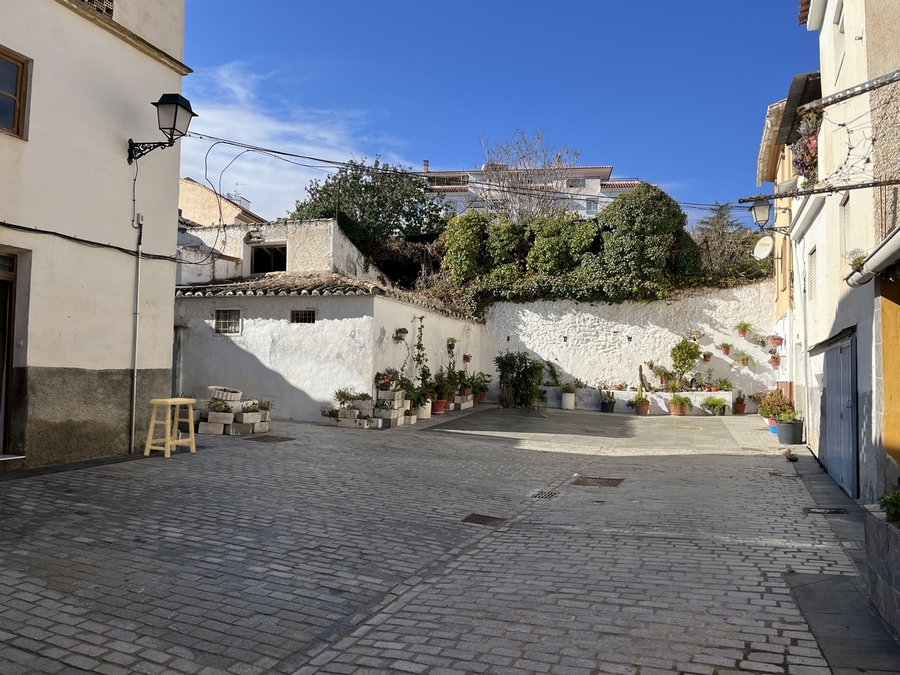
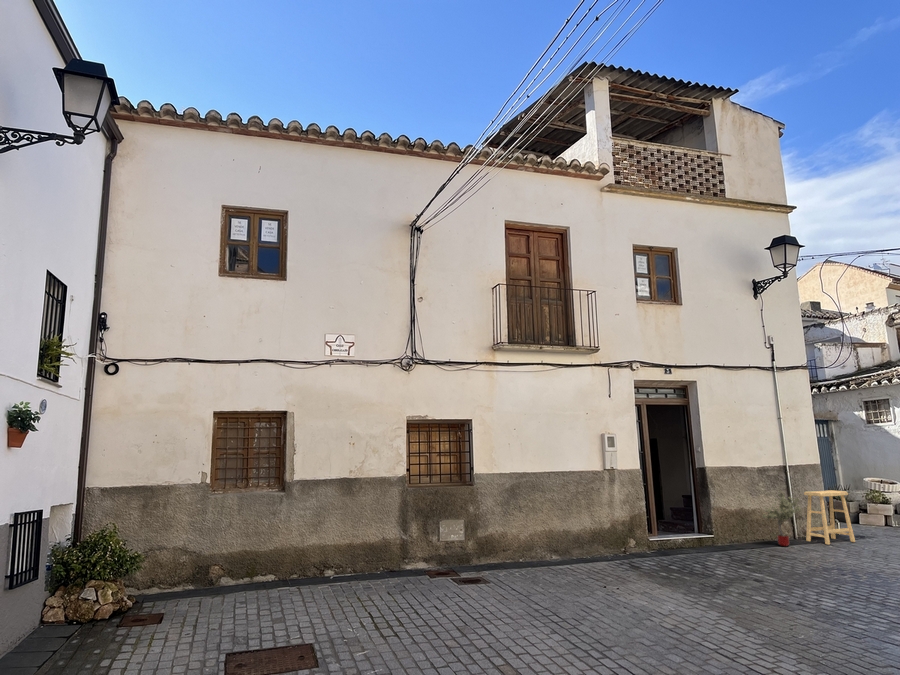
potted tree: none [95,398,145,464] -> present [762,491,800,546]

